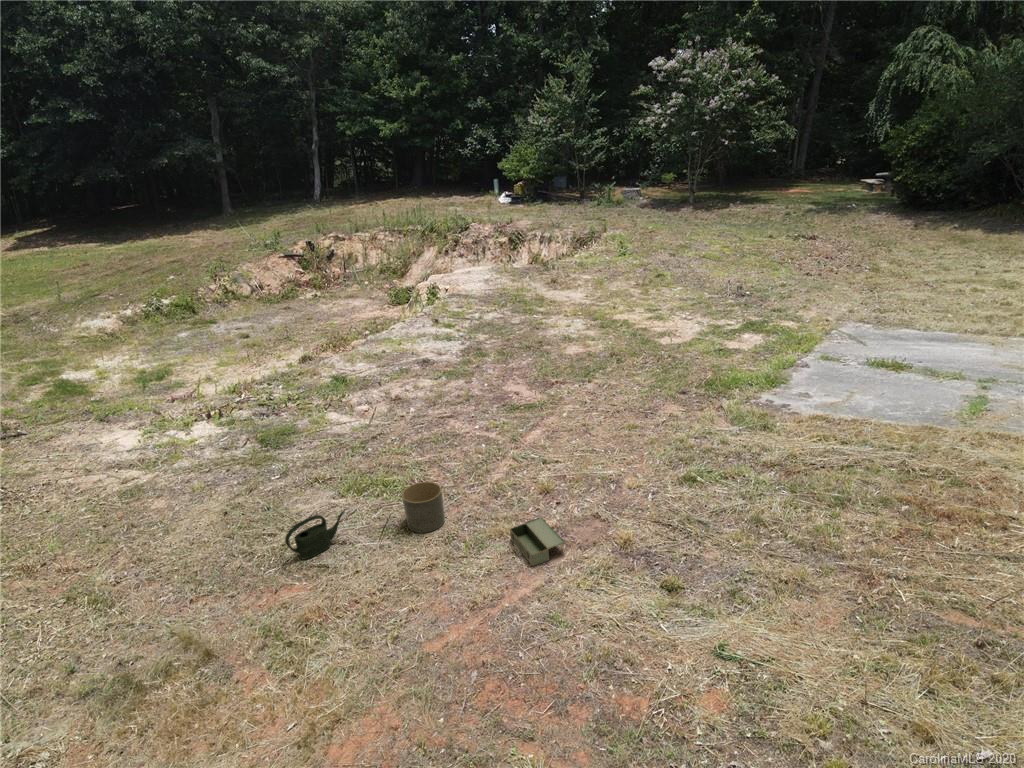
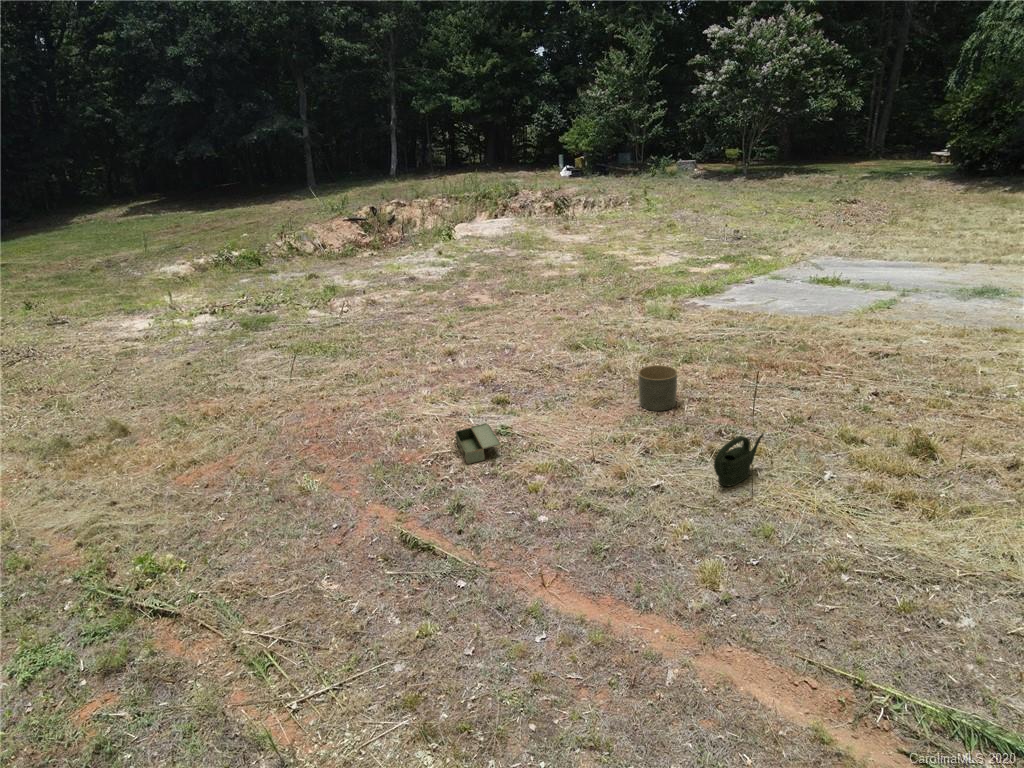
planter: present [402,482,445,533] -> present [638,365,677,411]
watering can: present [285,511,345,559] -> present [714,434,764,486]

